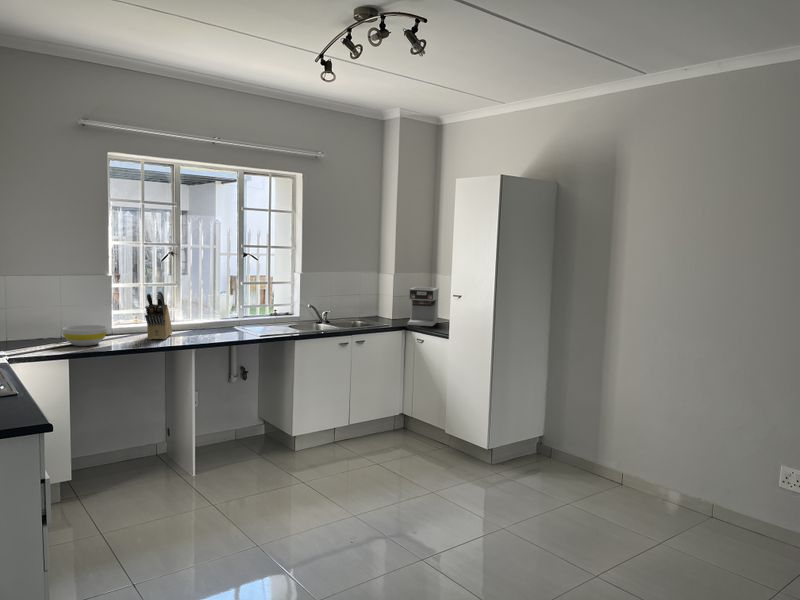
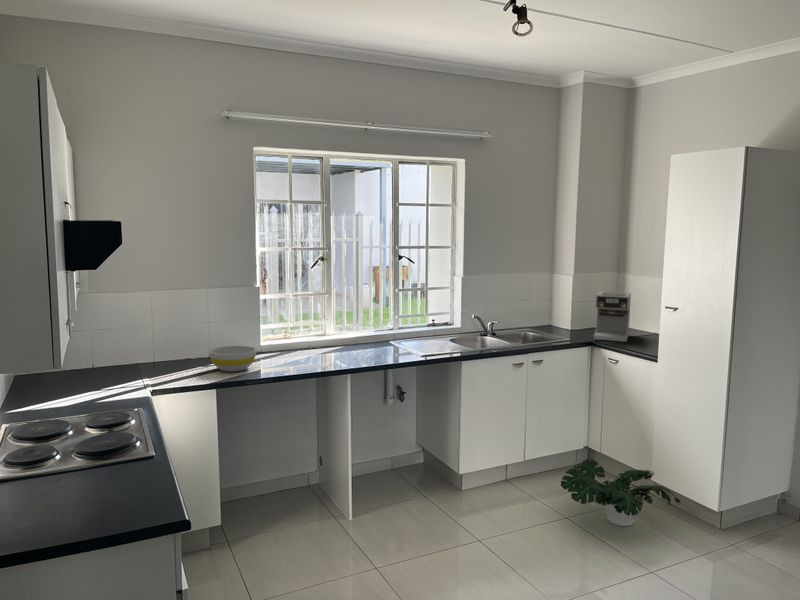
knife block: present [145,291,172,340] -> none [296,307,324,362]
potted plant: none [372,418,462,468] -> present [561,459,680,526]

